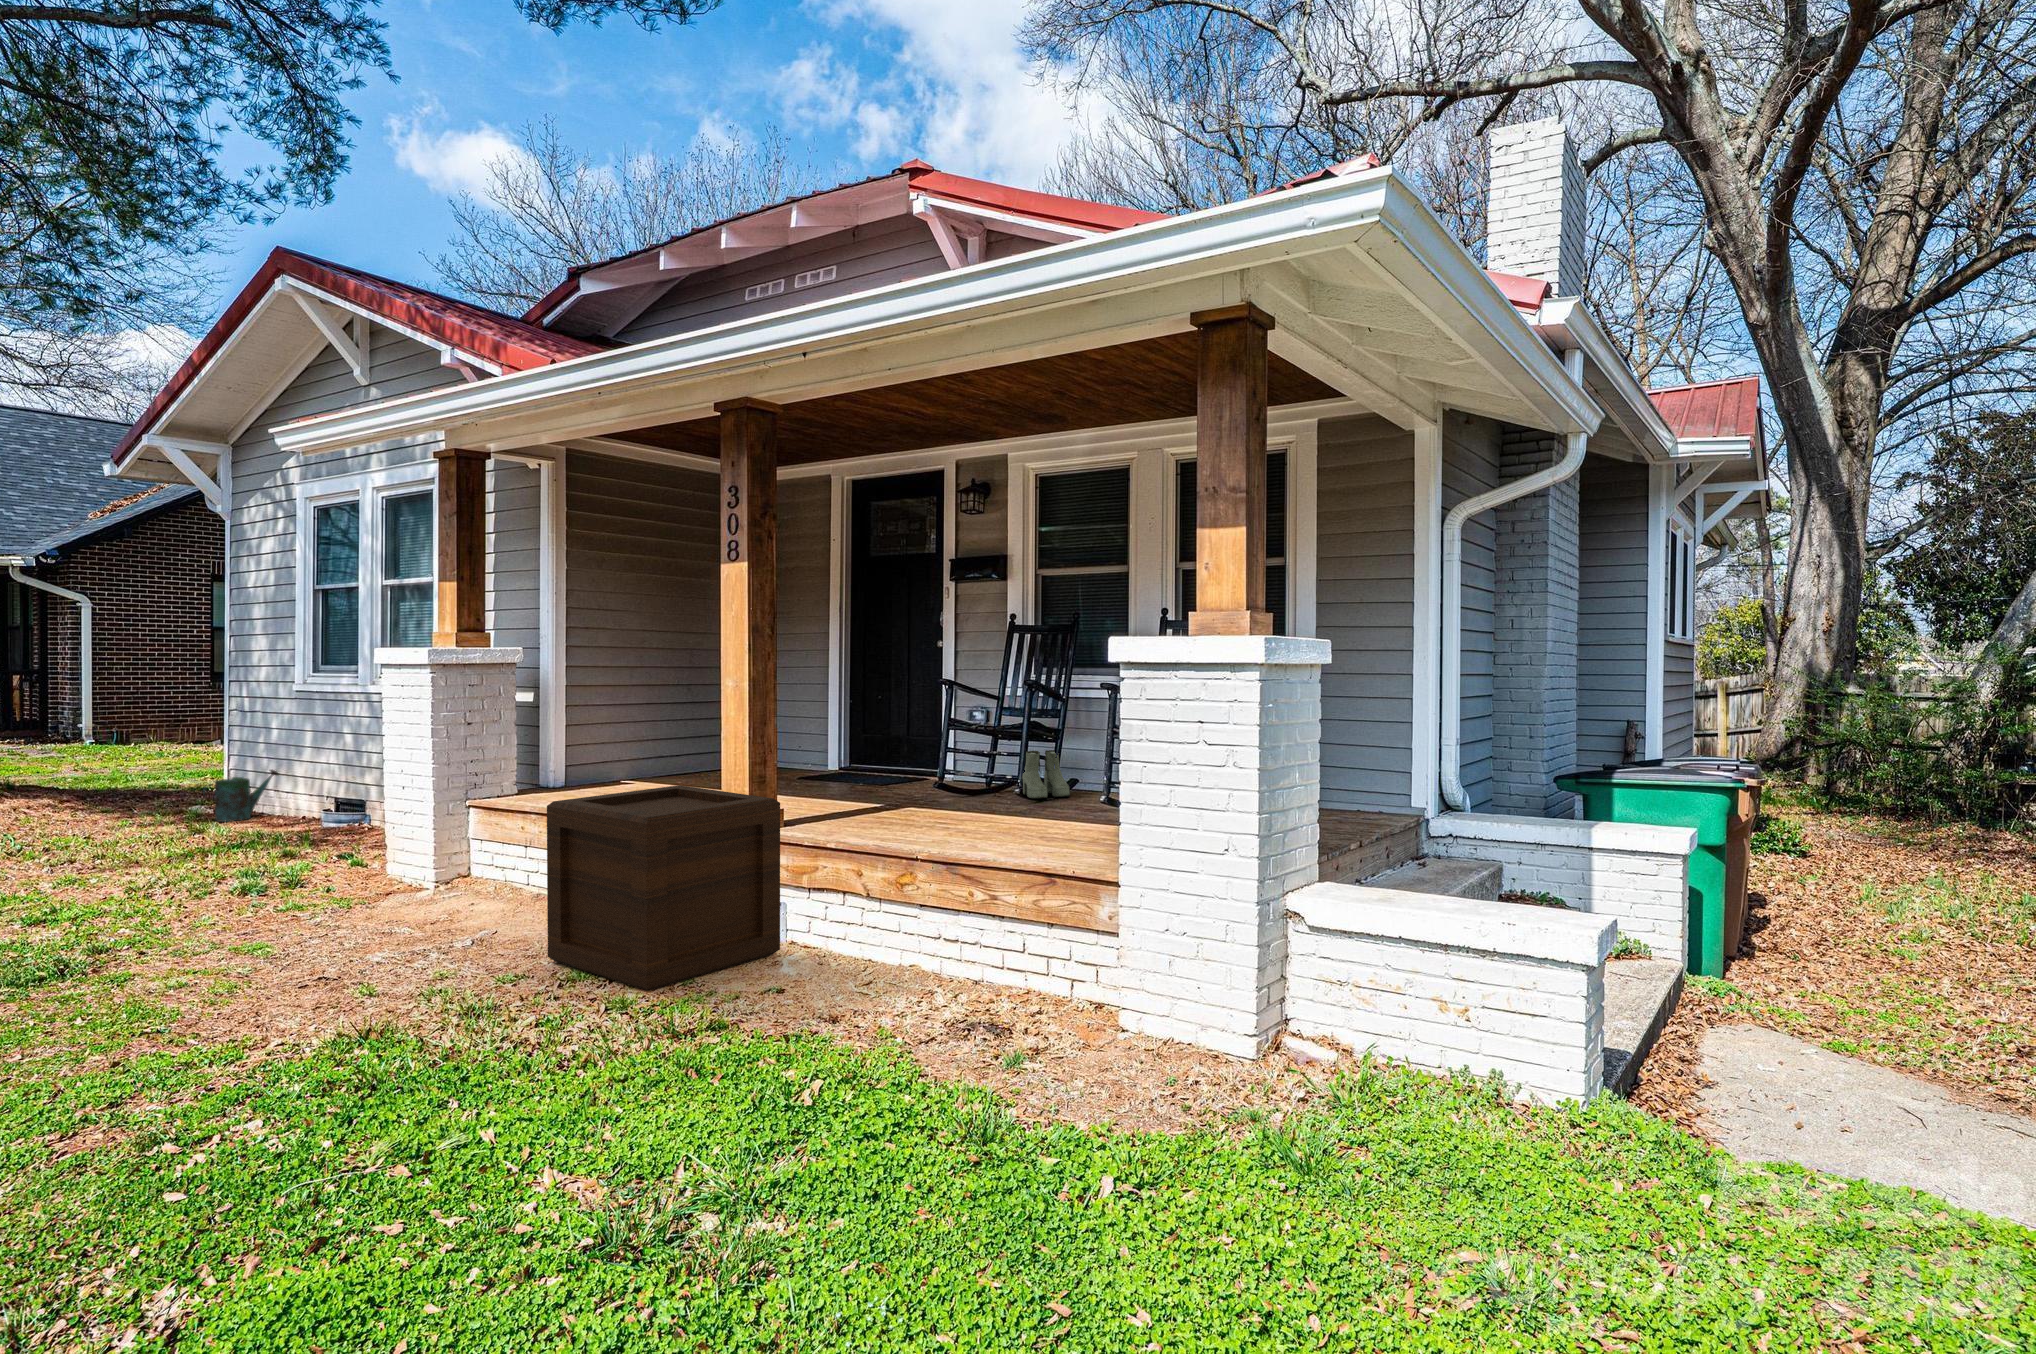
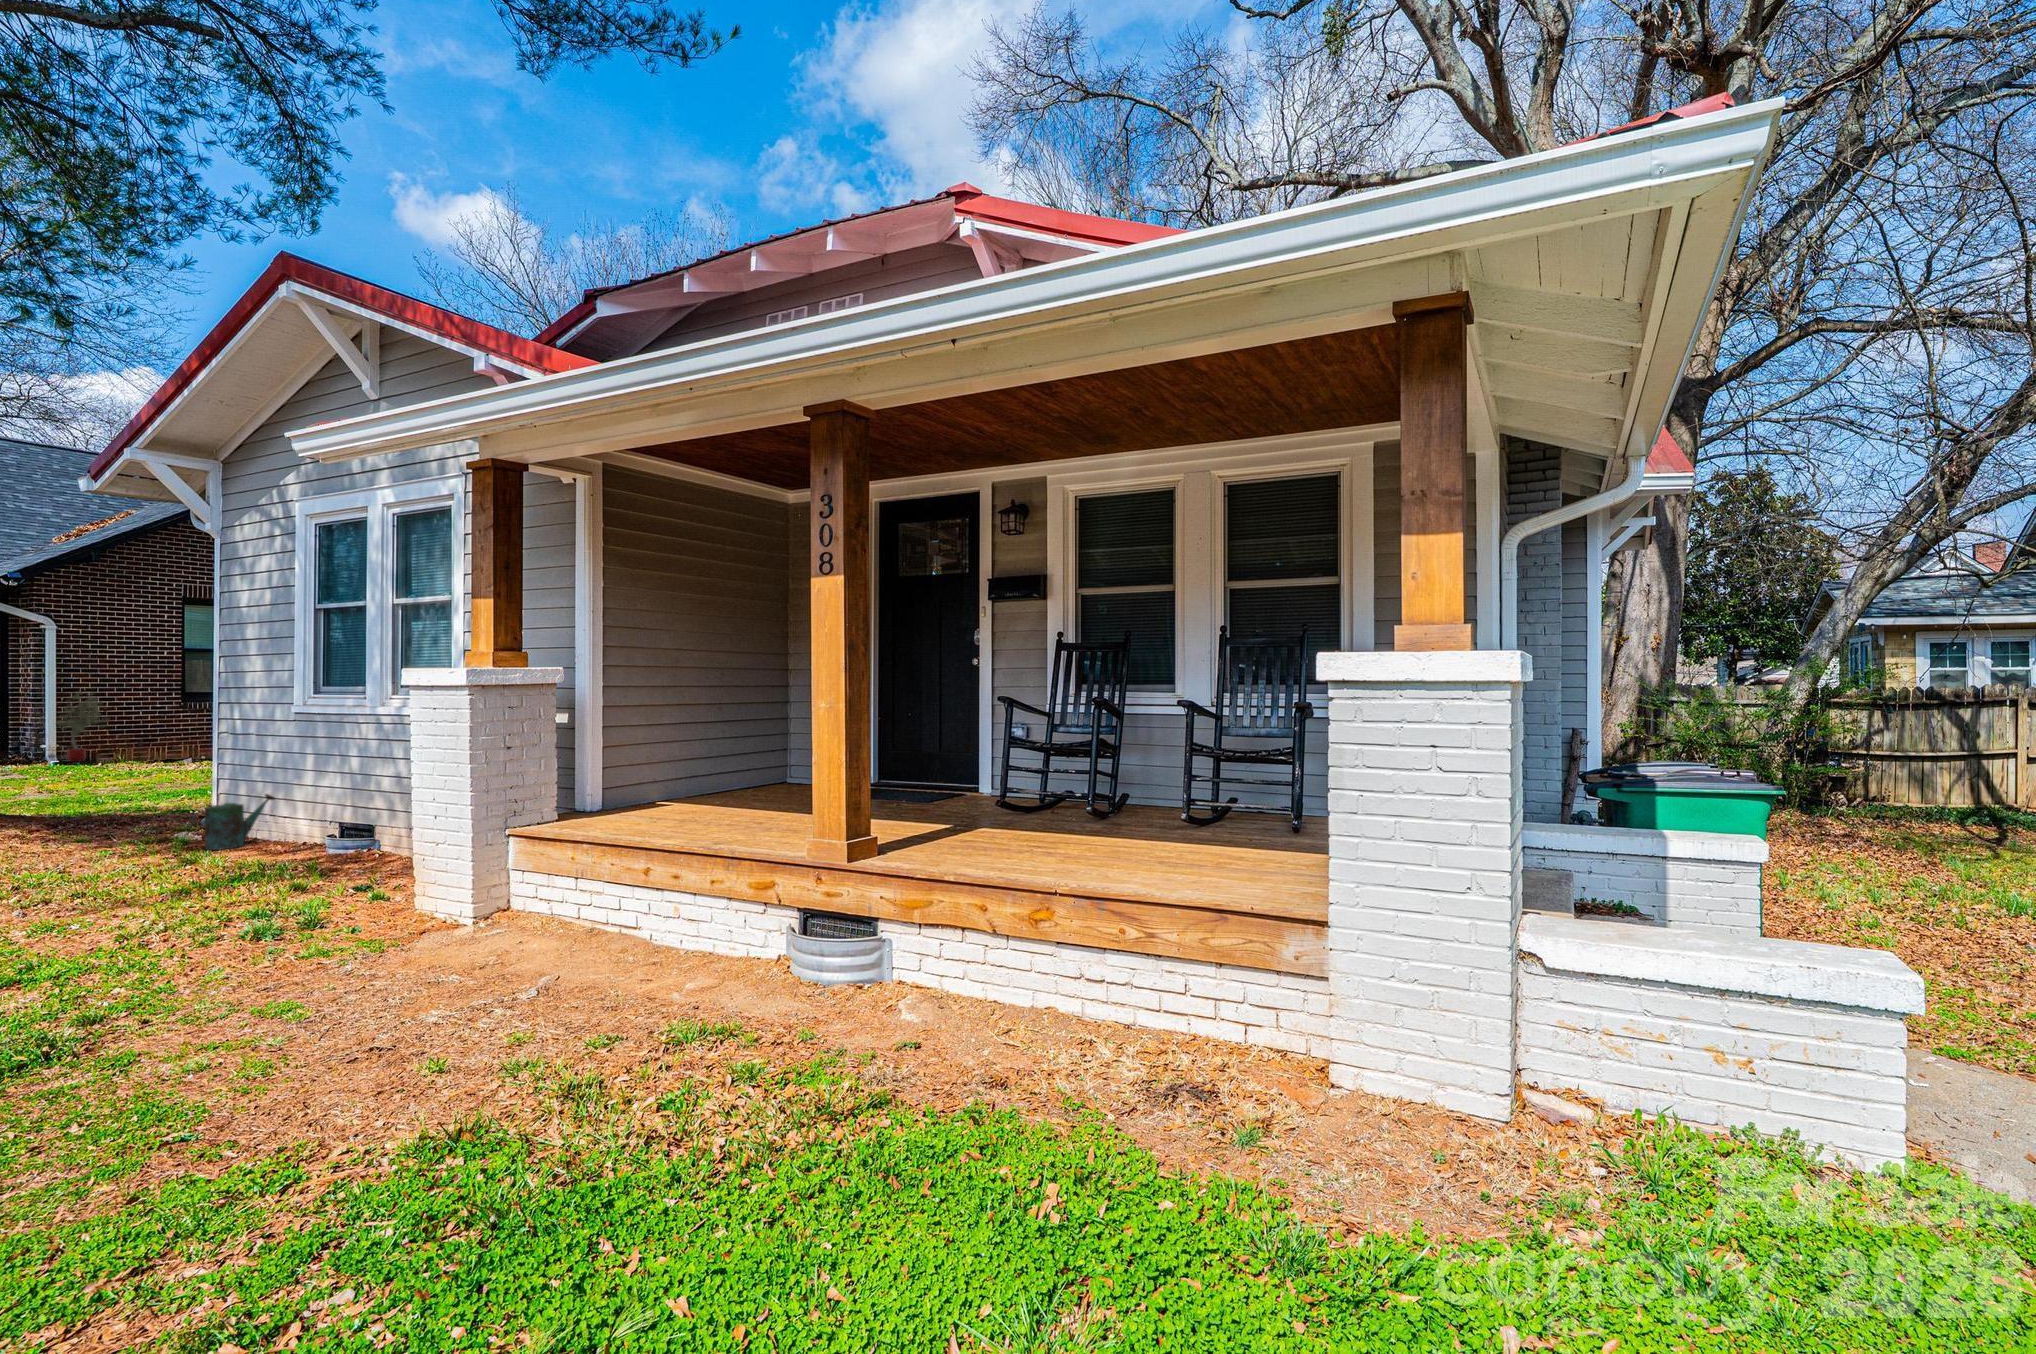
potted tree: none [91,670,143,741] -> present [56,693,108,762]
boots: present [1022,750,1070,799] -> none [1084,766,1134,815]
wooden crate: present [547,785,780,991] -> none [636,813,889,1050]

